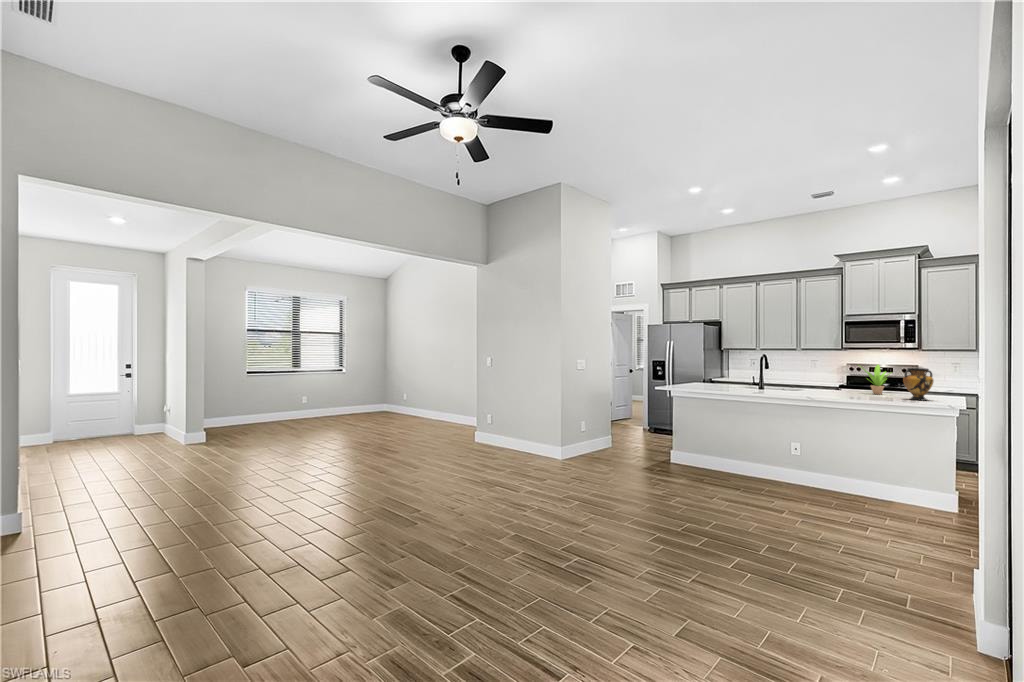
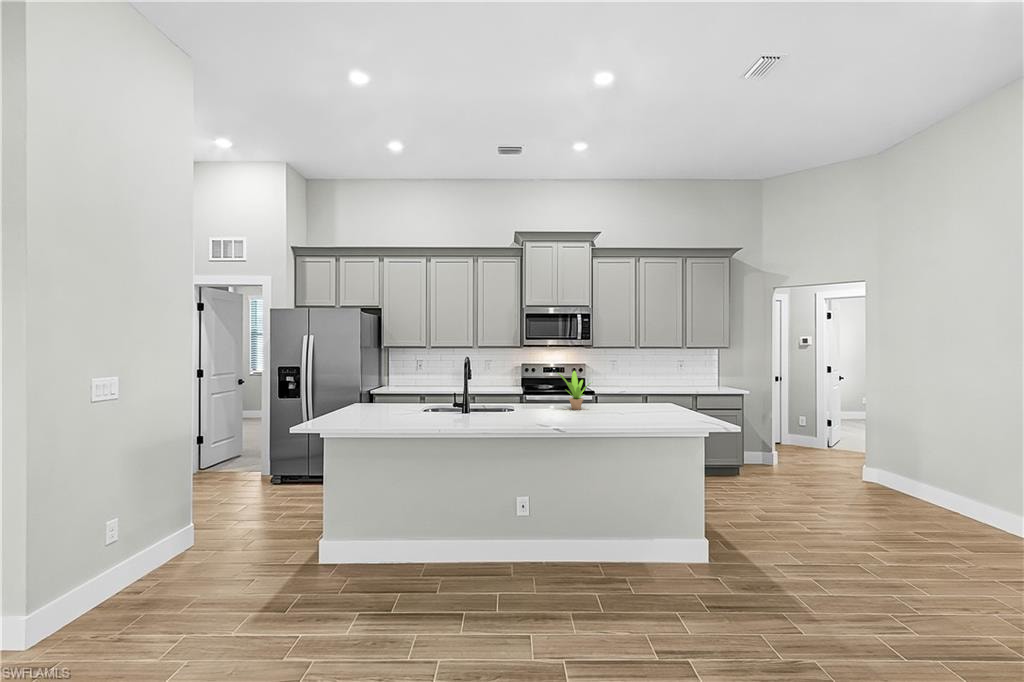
vase: present [903,368,933,400] -> none [614,379,643,420]

